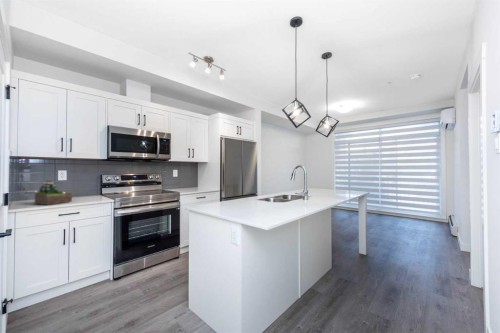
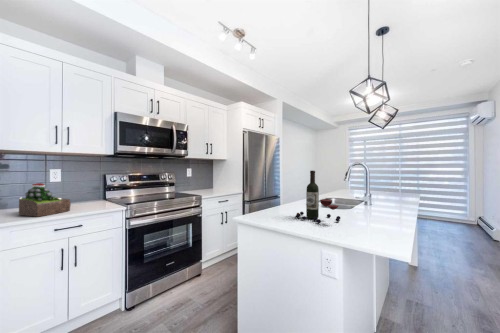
wine bottle: none [235,172,267,212] -> present [296,171,340,223]

